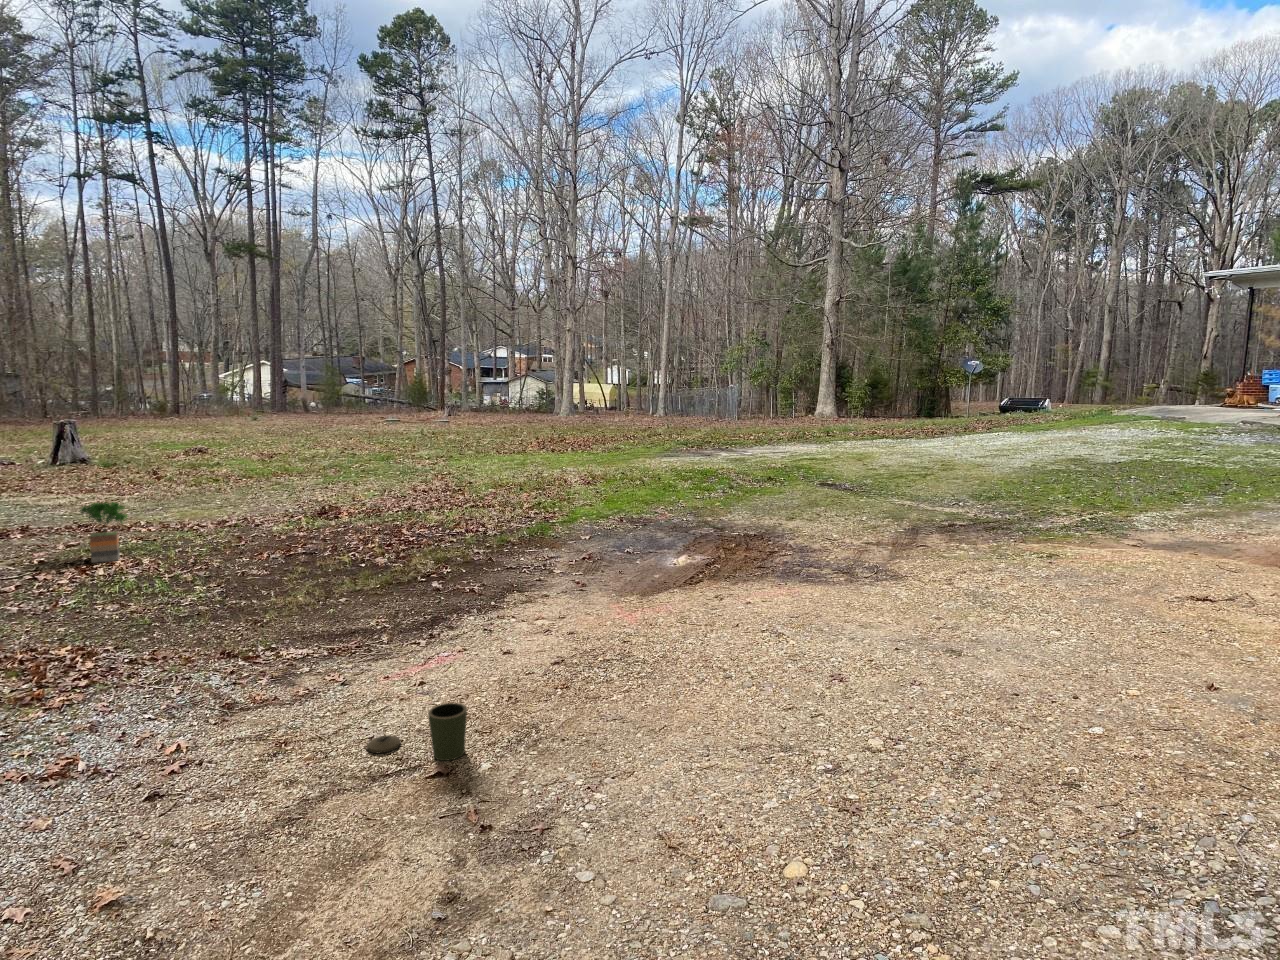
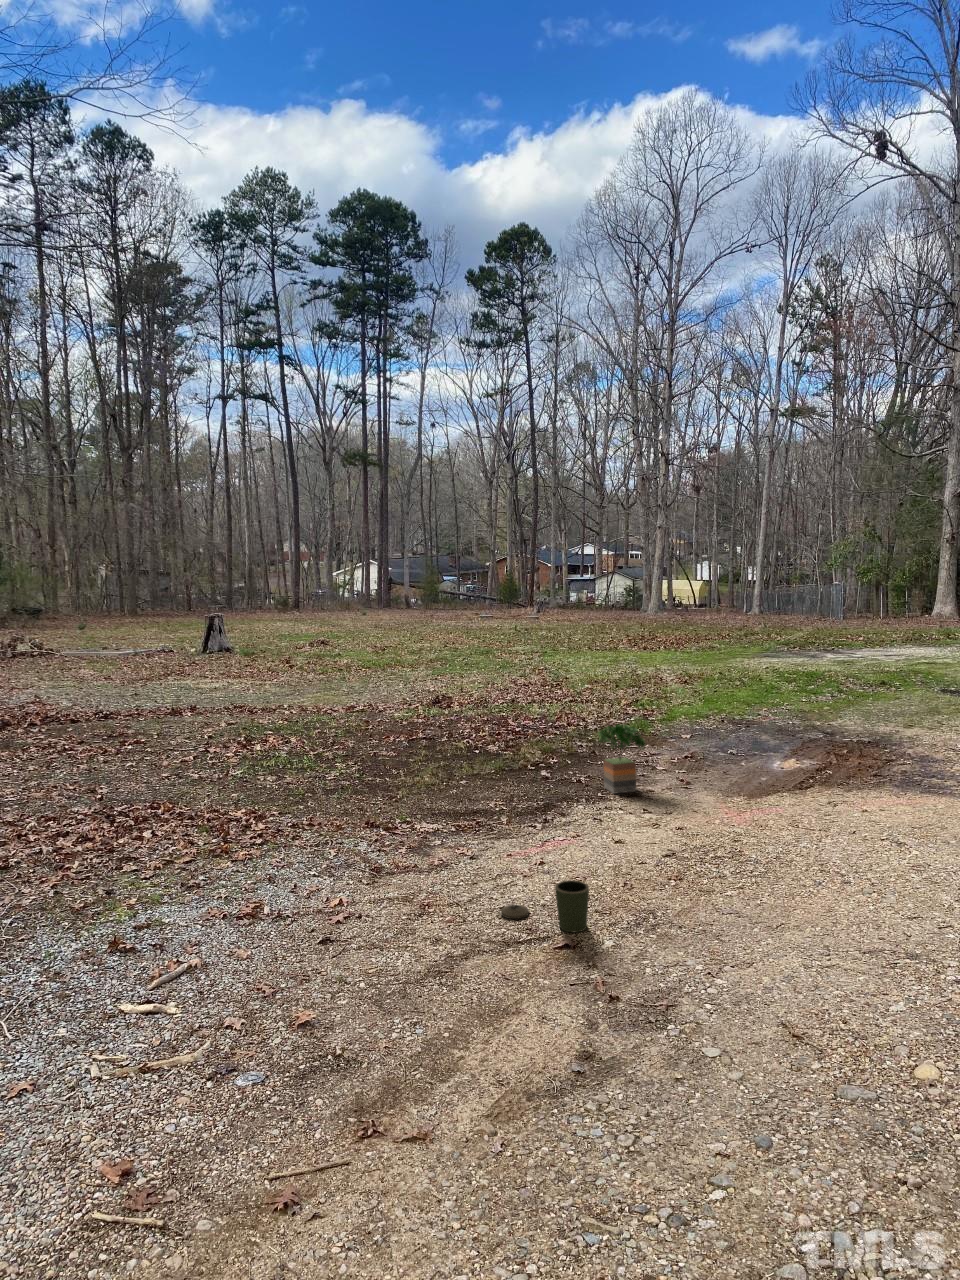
potted tree: present [80,502,127,563] -> present [599,725,645,794]

